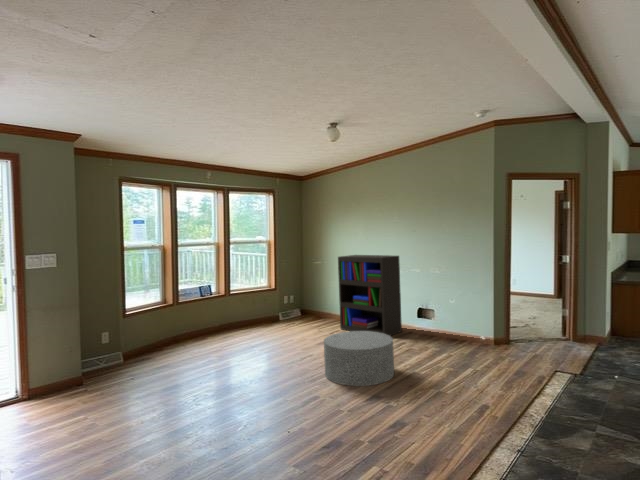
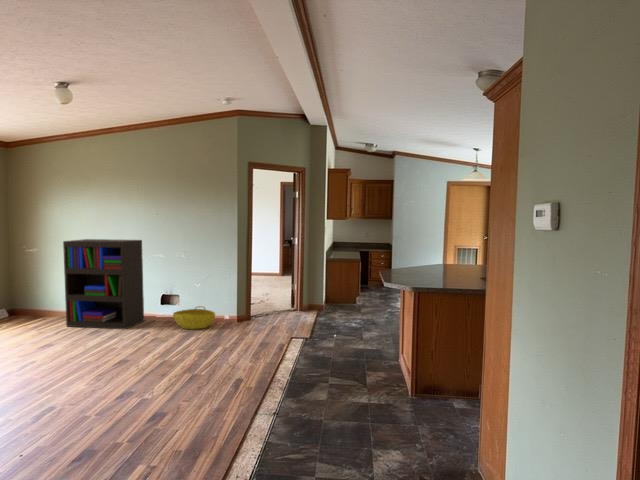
basket: none [427,323,468,346] -> present [173,306,215,329]
ottoman: present [324,331,394,386] -> none [51,324,143,390]

